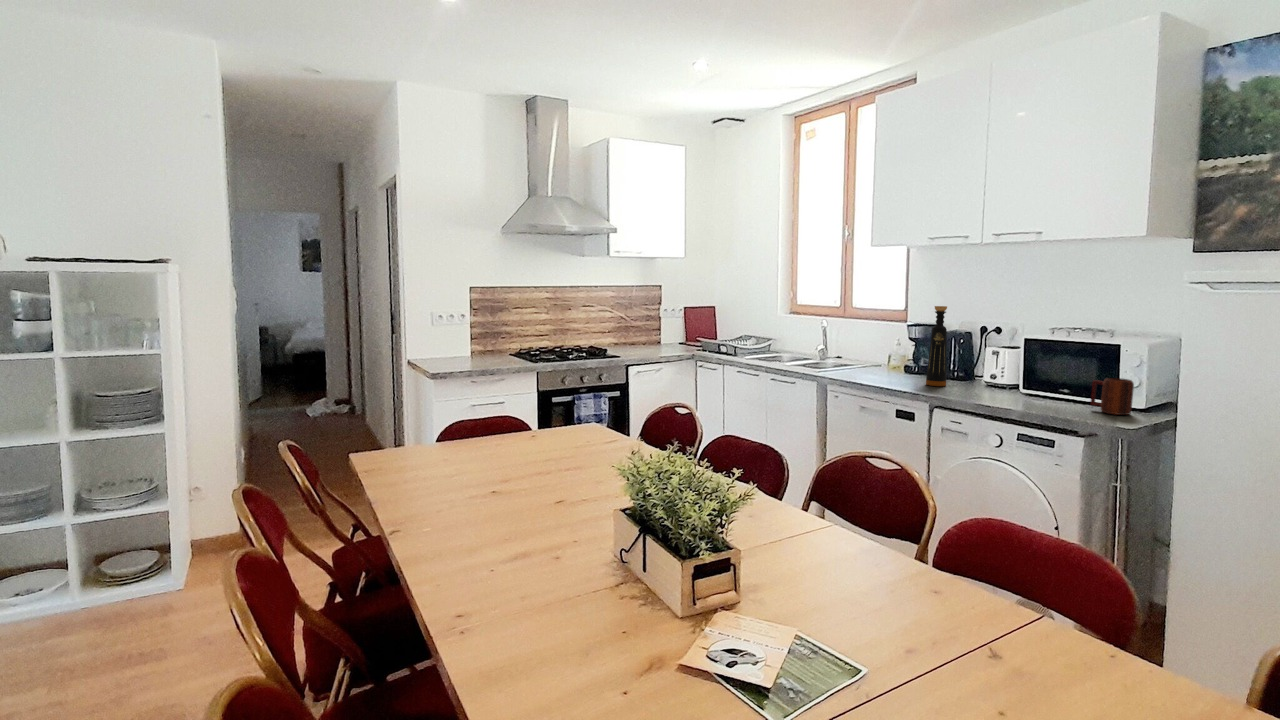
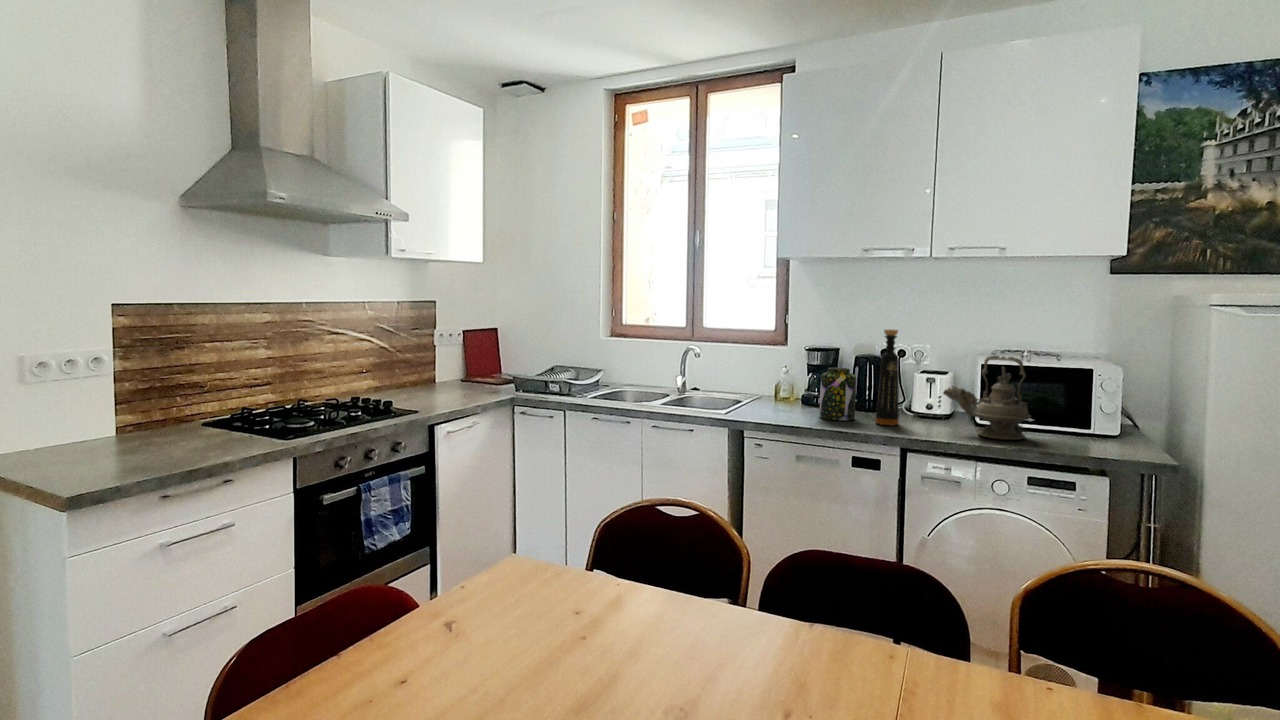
teapot: none [976,330,1043,403] -> present [943,356,1030,440]
jar: none [889,337,921,380] -> present [819,368,856,420]
mug: present [1091,378,1134,415] -> none [1081,405,1126,445]

